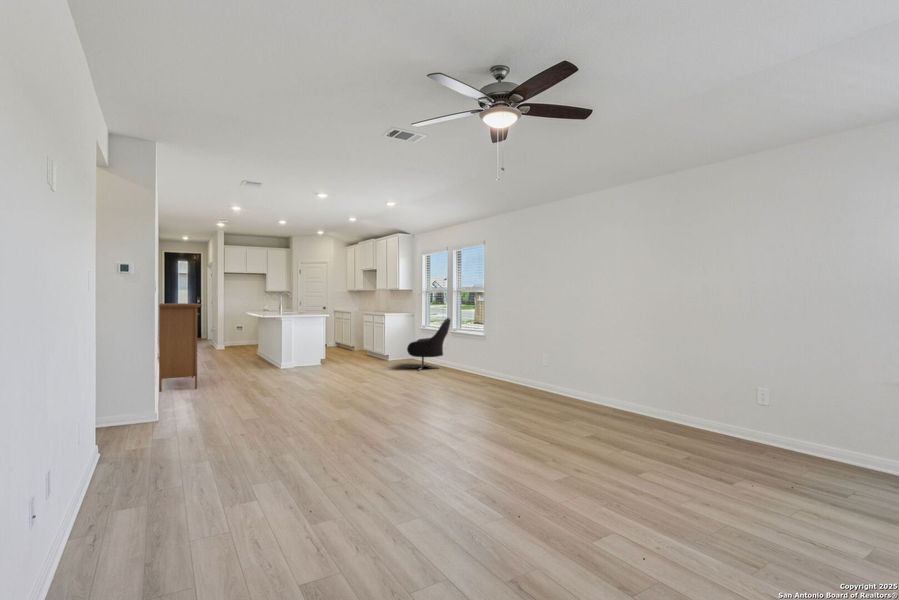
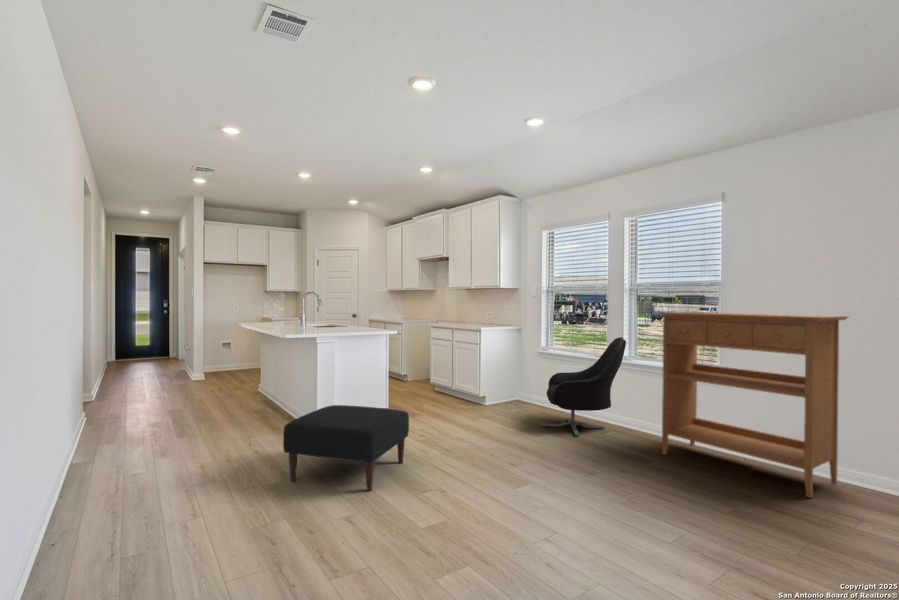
console table: present [159,303,202,392] -> present [655,312,848,498]
ottoman: none [256,351,320,384] -> present [283,405,409,491]

